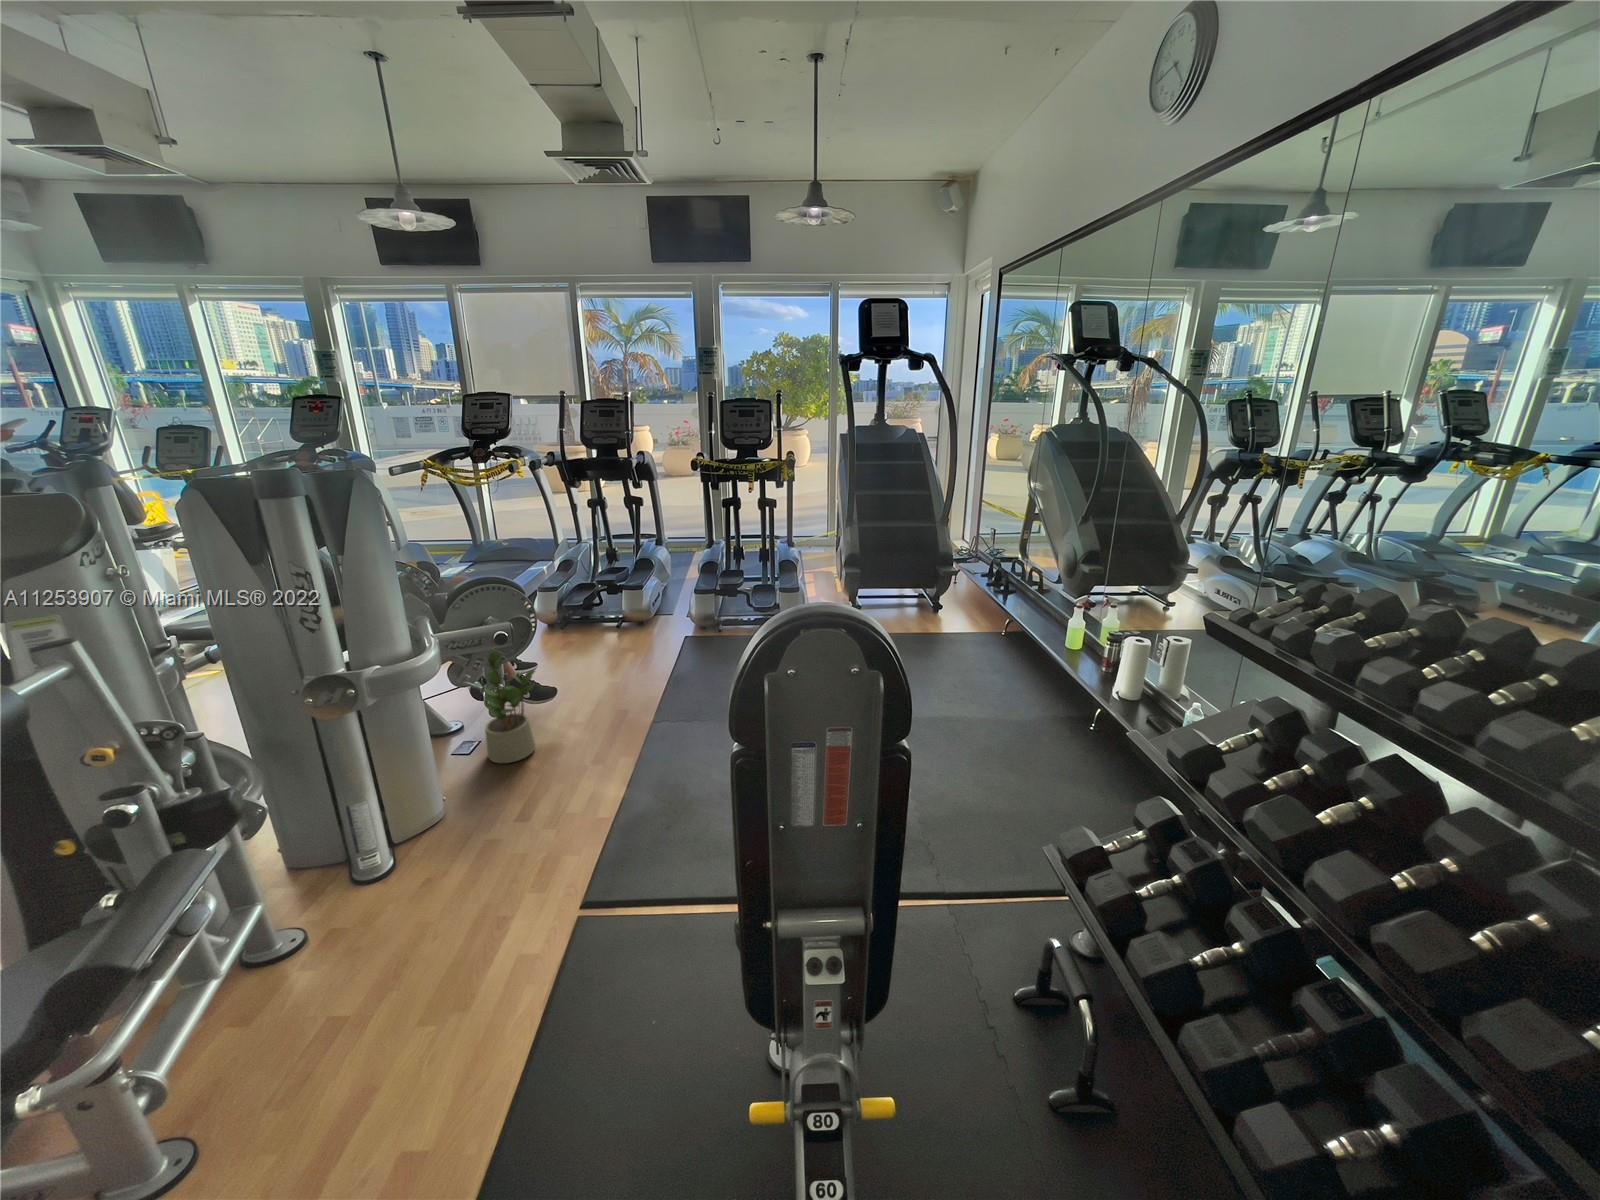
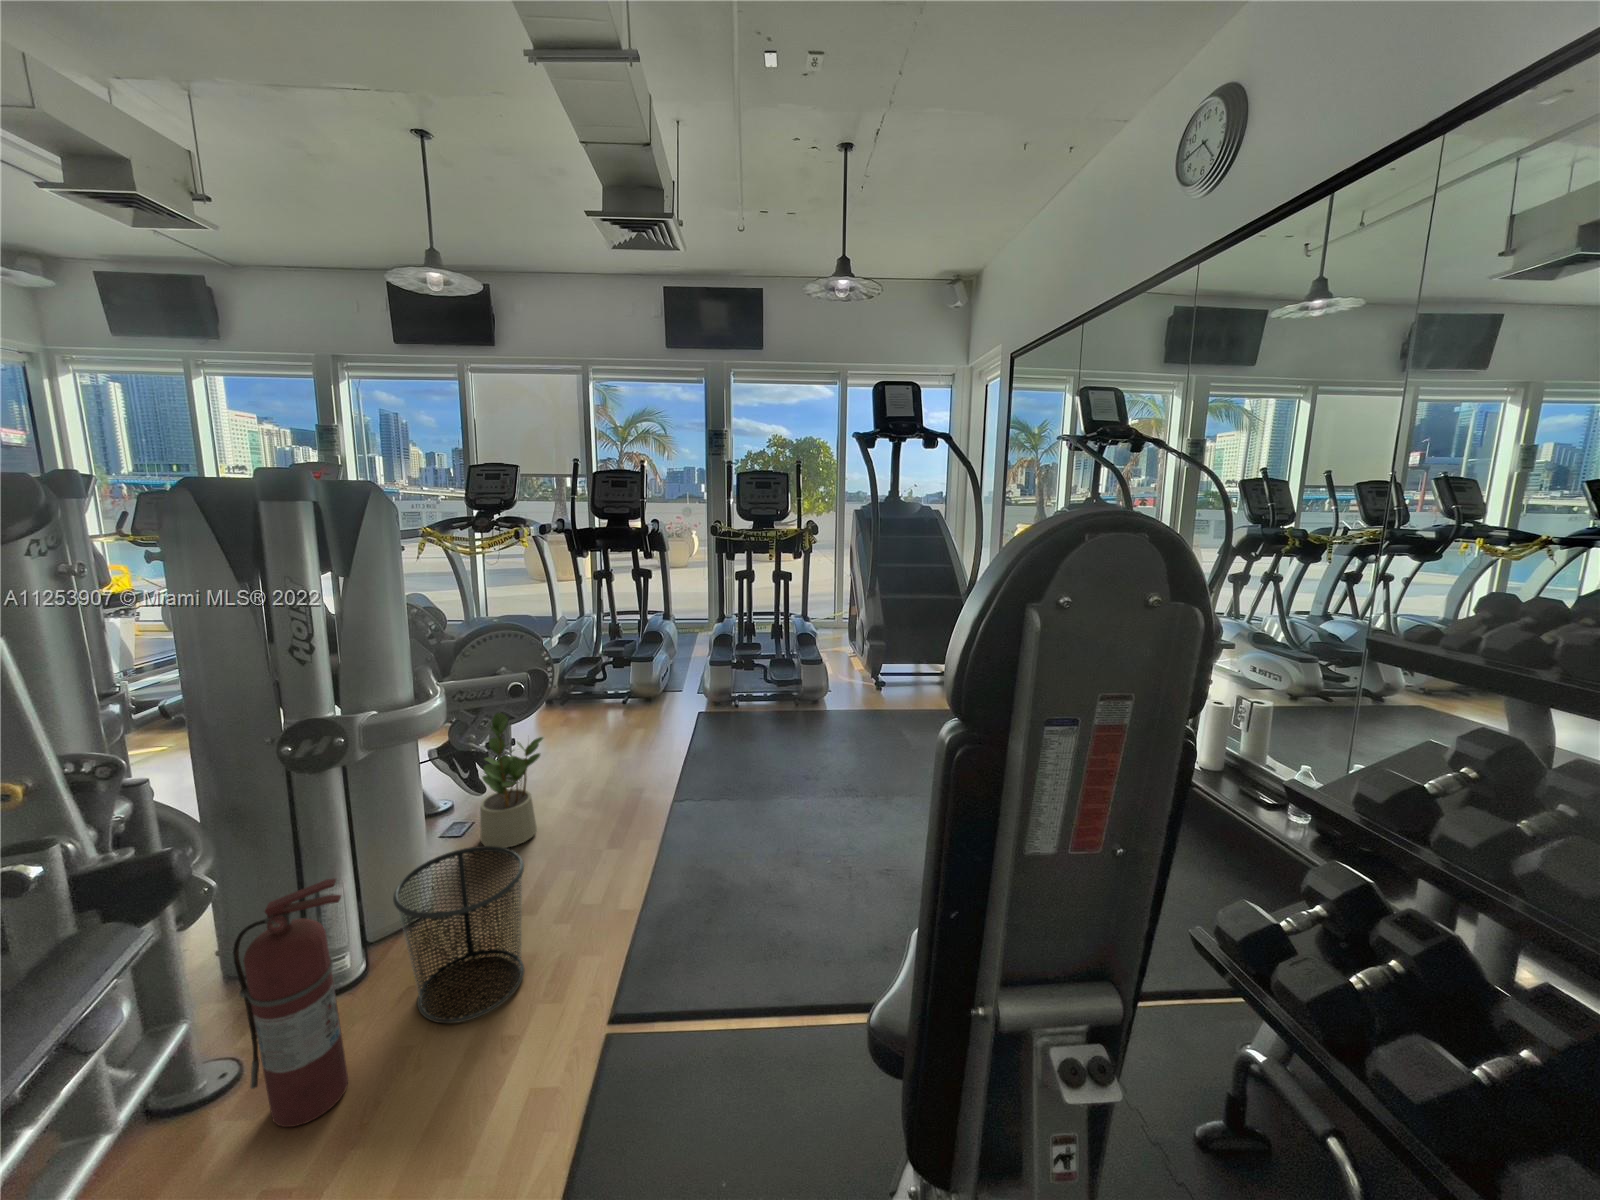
waste bin: none [409,770,521,905] -> present [393,846,524,1023]
fire extinguisher: none [287,804,387,977] -> present [233,879,348,1127]

